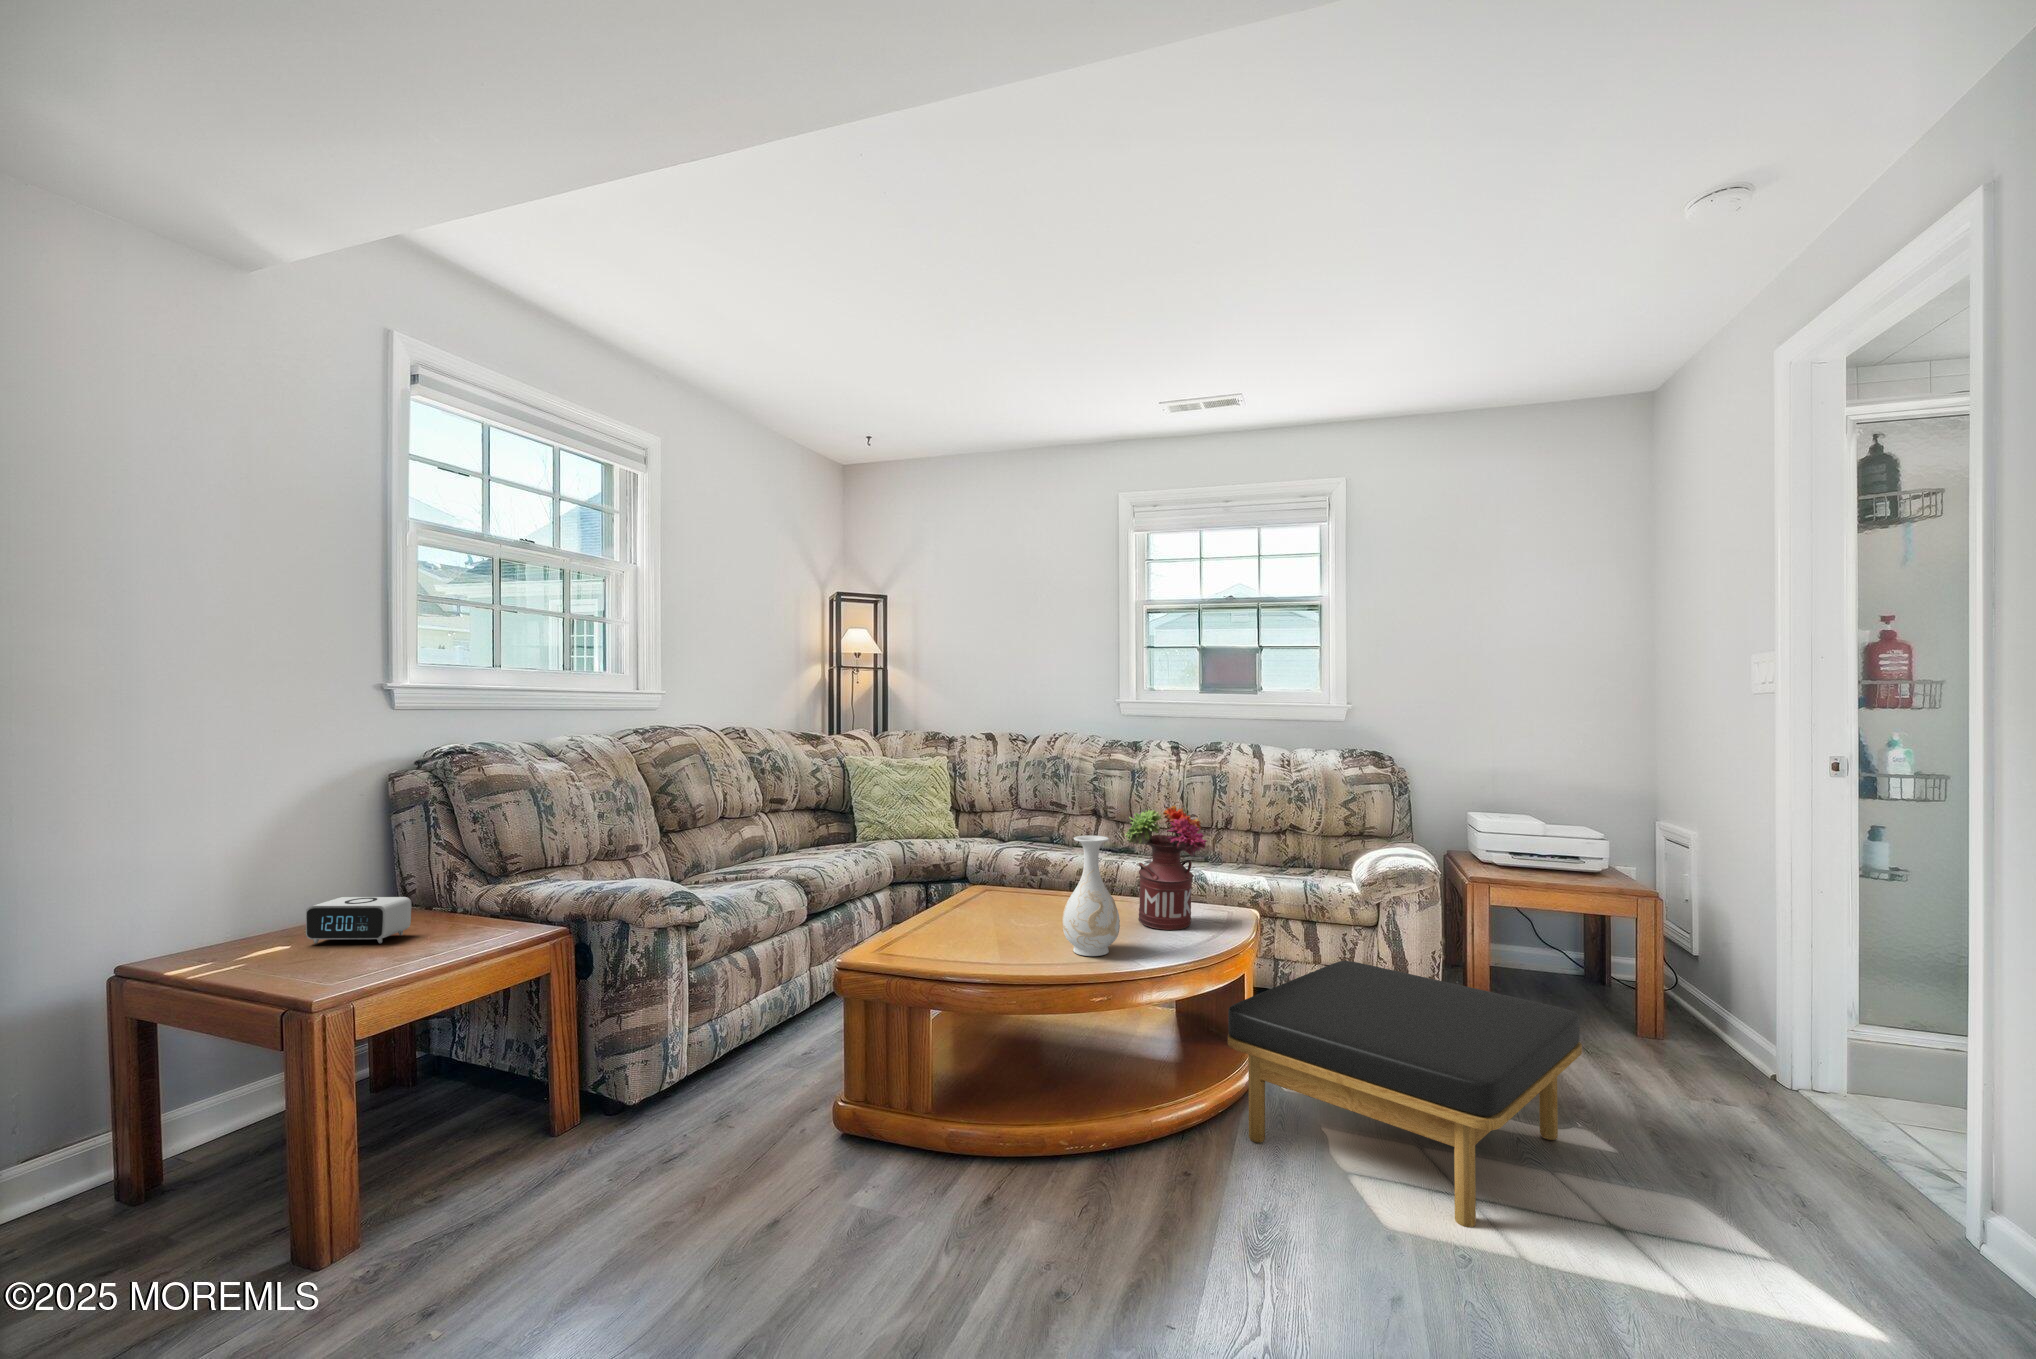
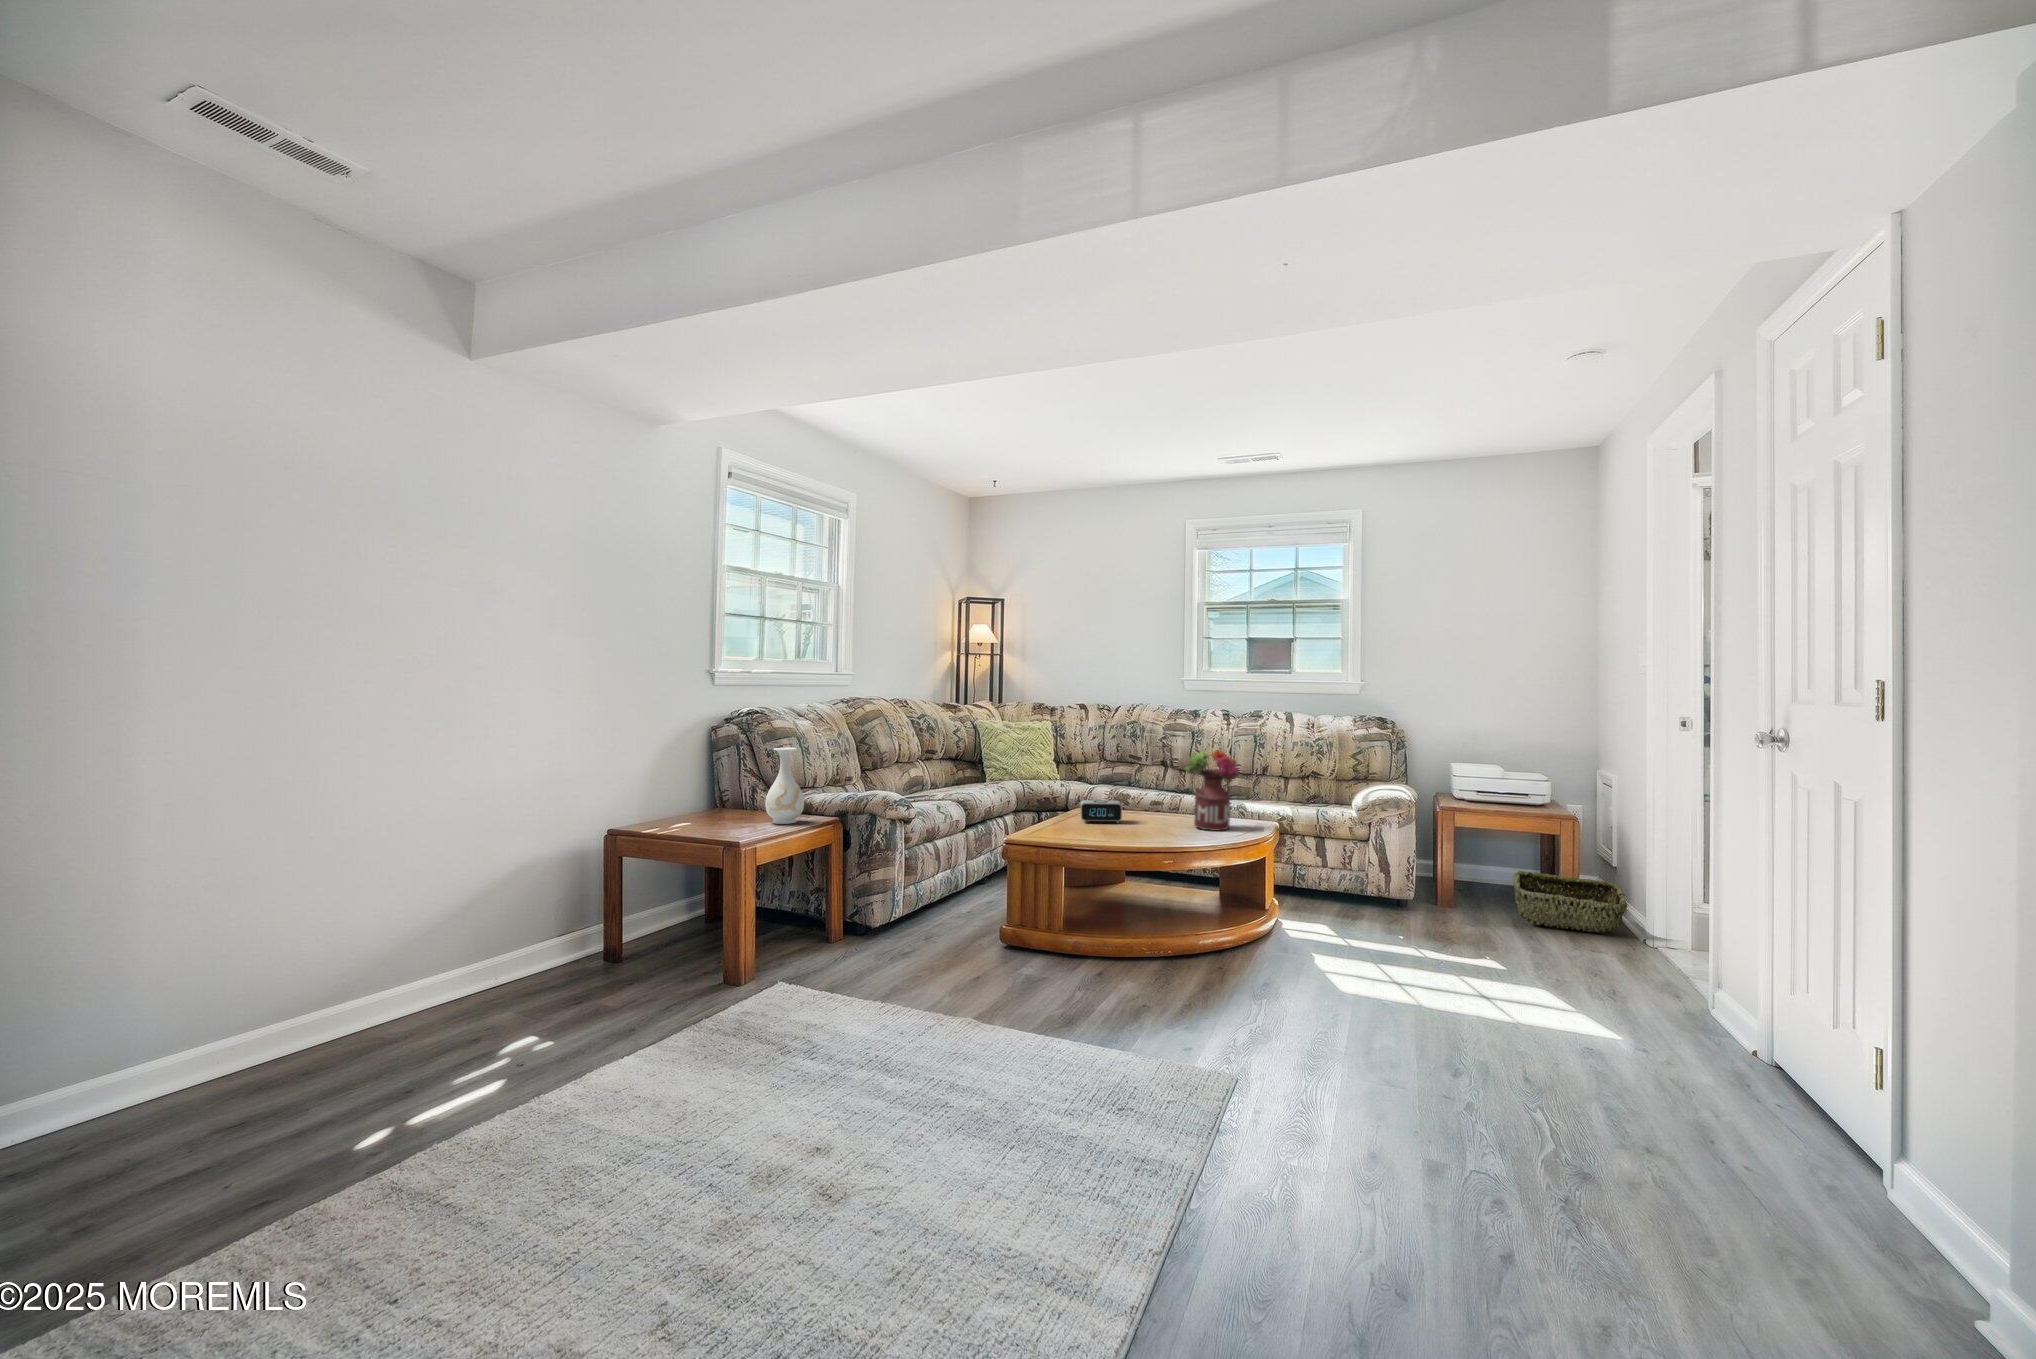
vase: present [1062,835,1120,956] -> present [765,748,804,824]
alarm clock: present [306,897,411,944] -> present [1081,800,1122,823]
ottoman: present [1228,961,1582,1227] -> none [1250,855,1483,994]
woven basket: none [1579,970,1753,1064] -> present [1513,871,1627,933]

